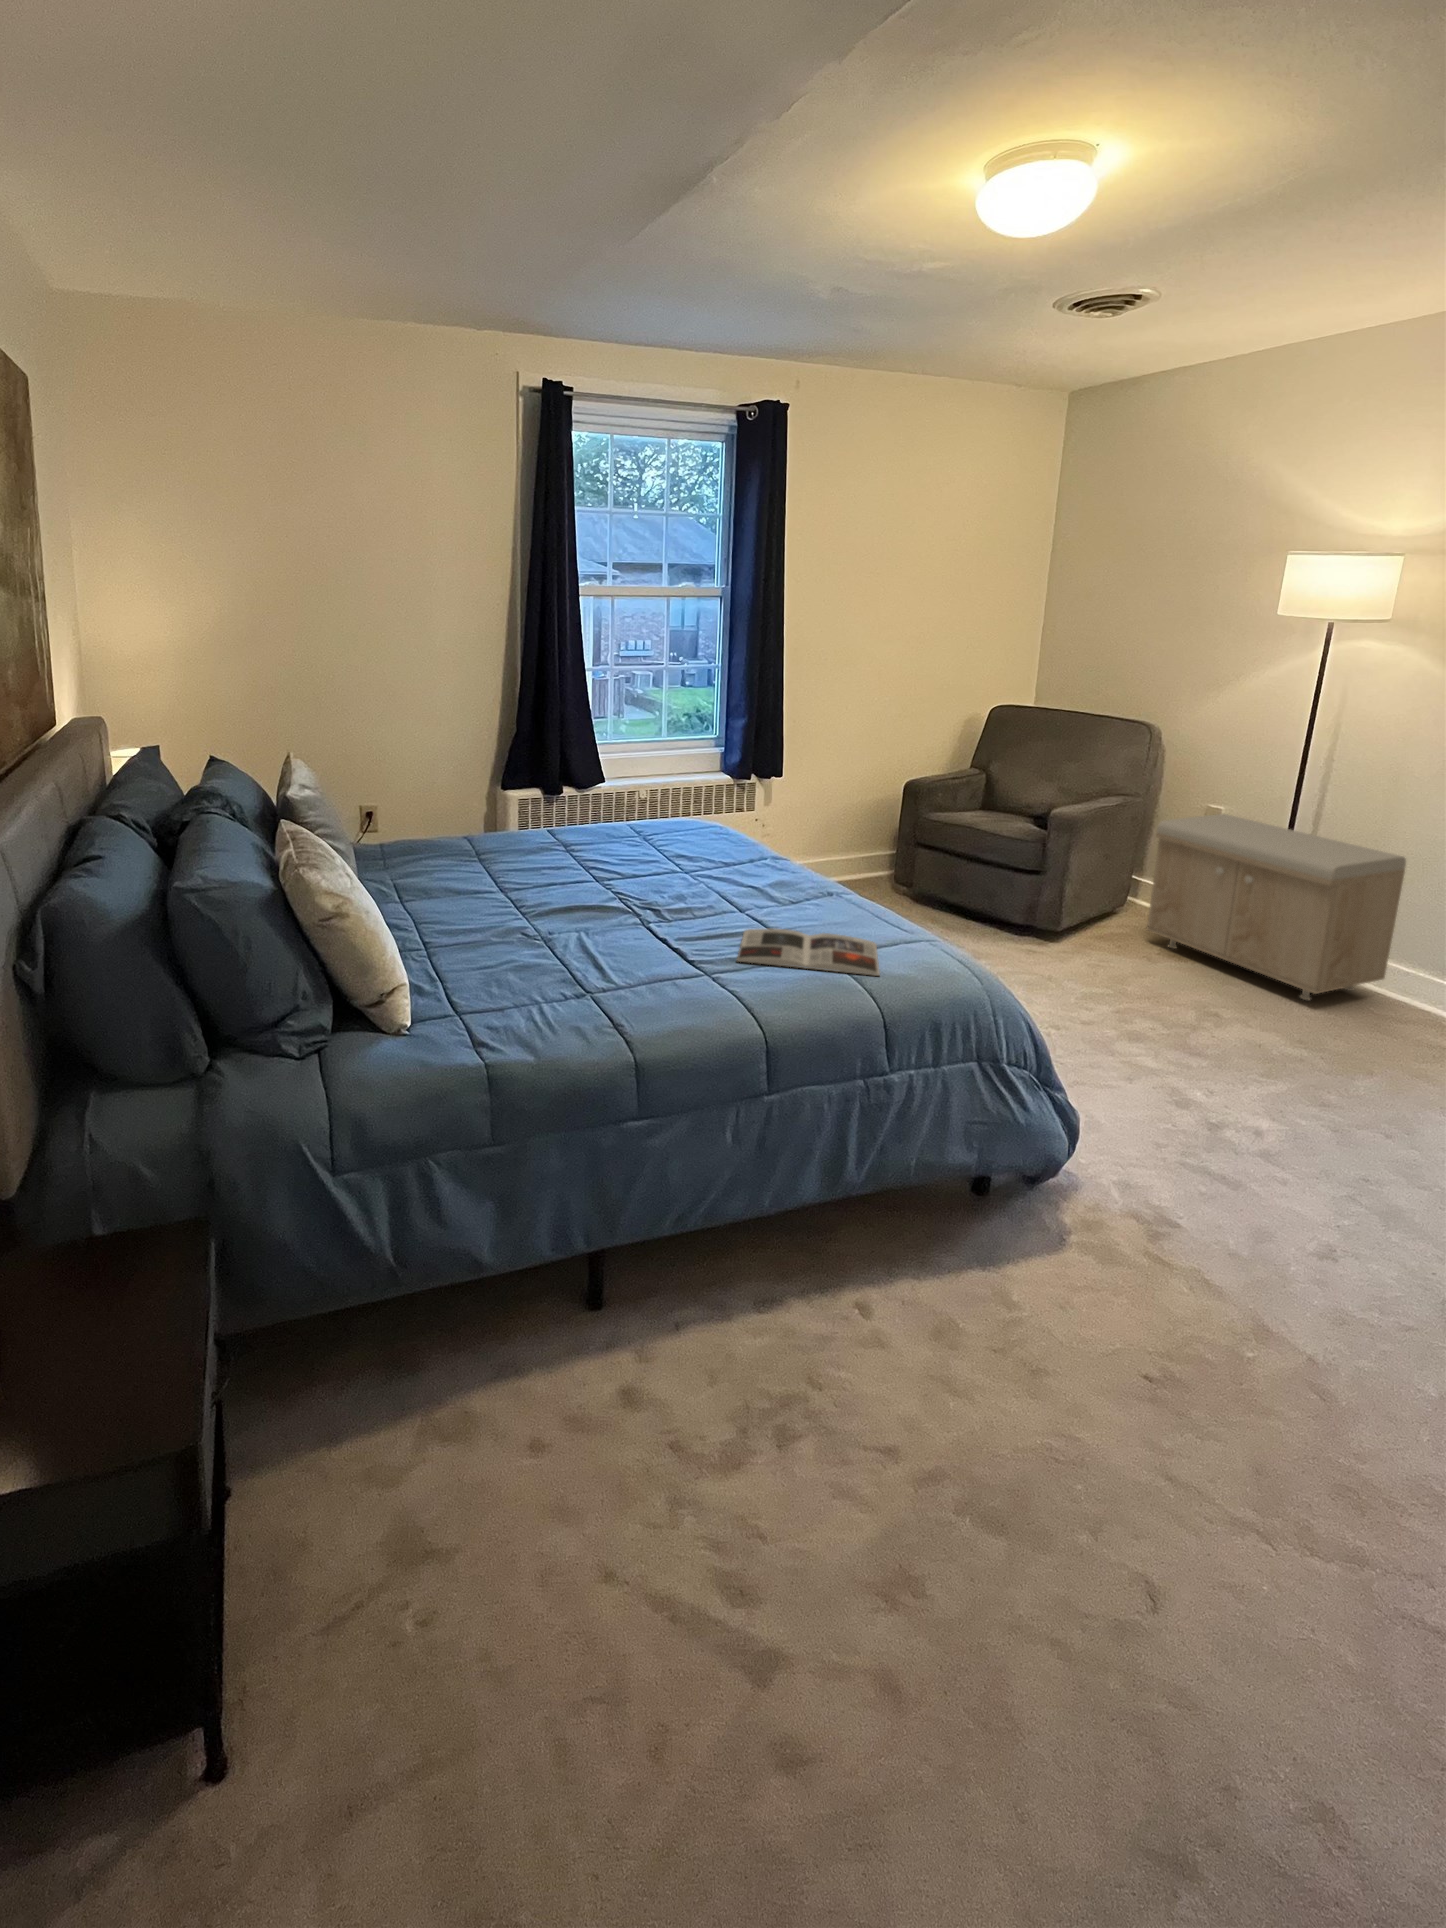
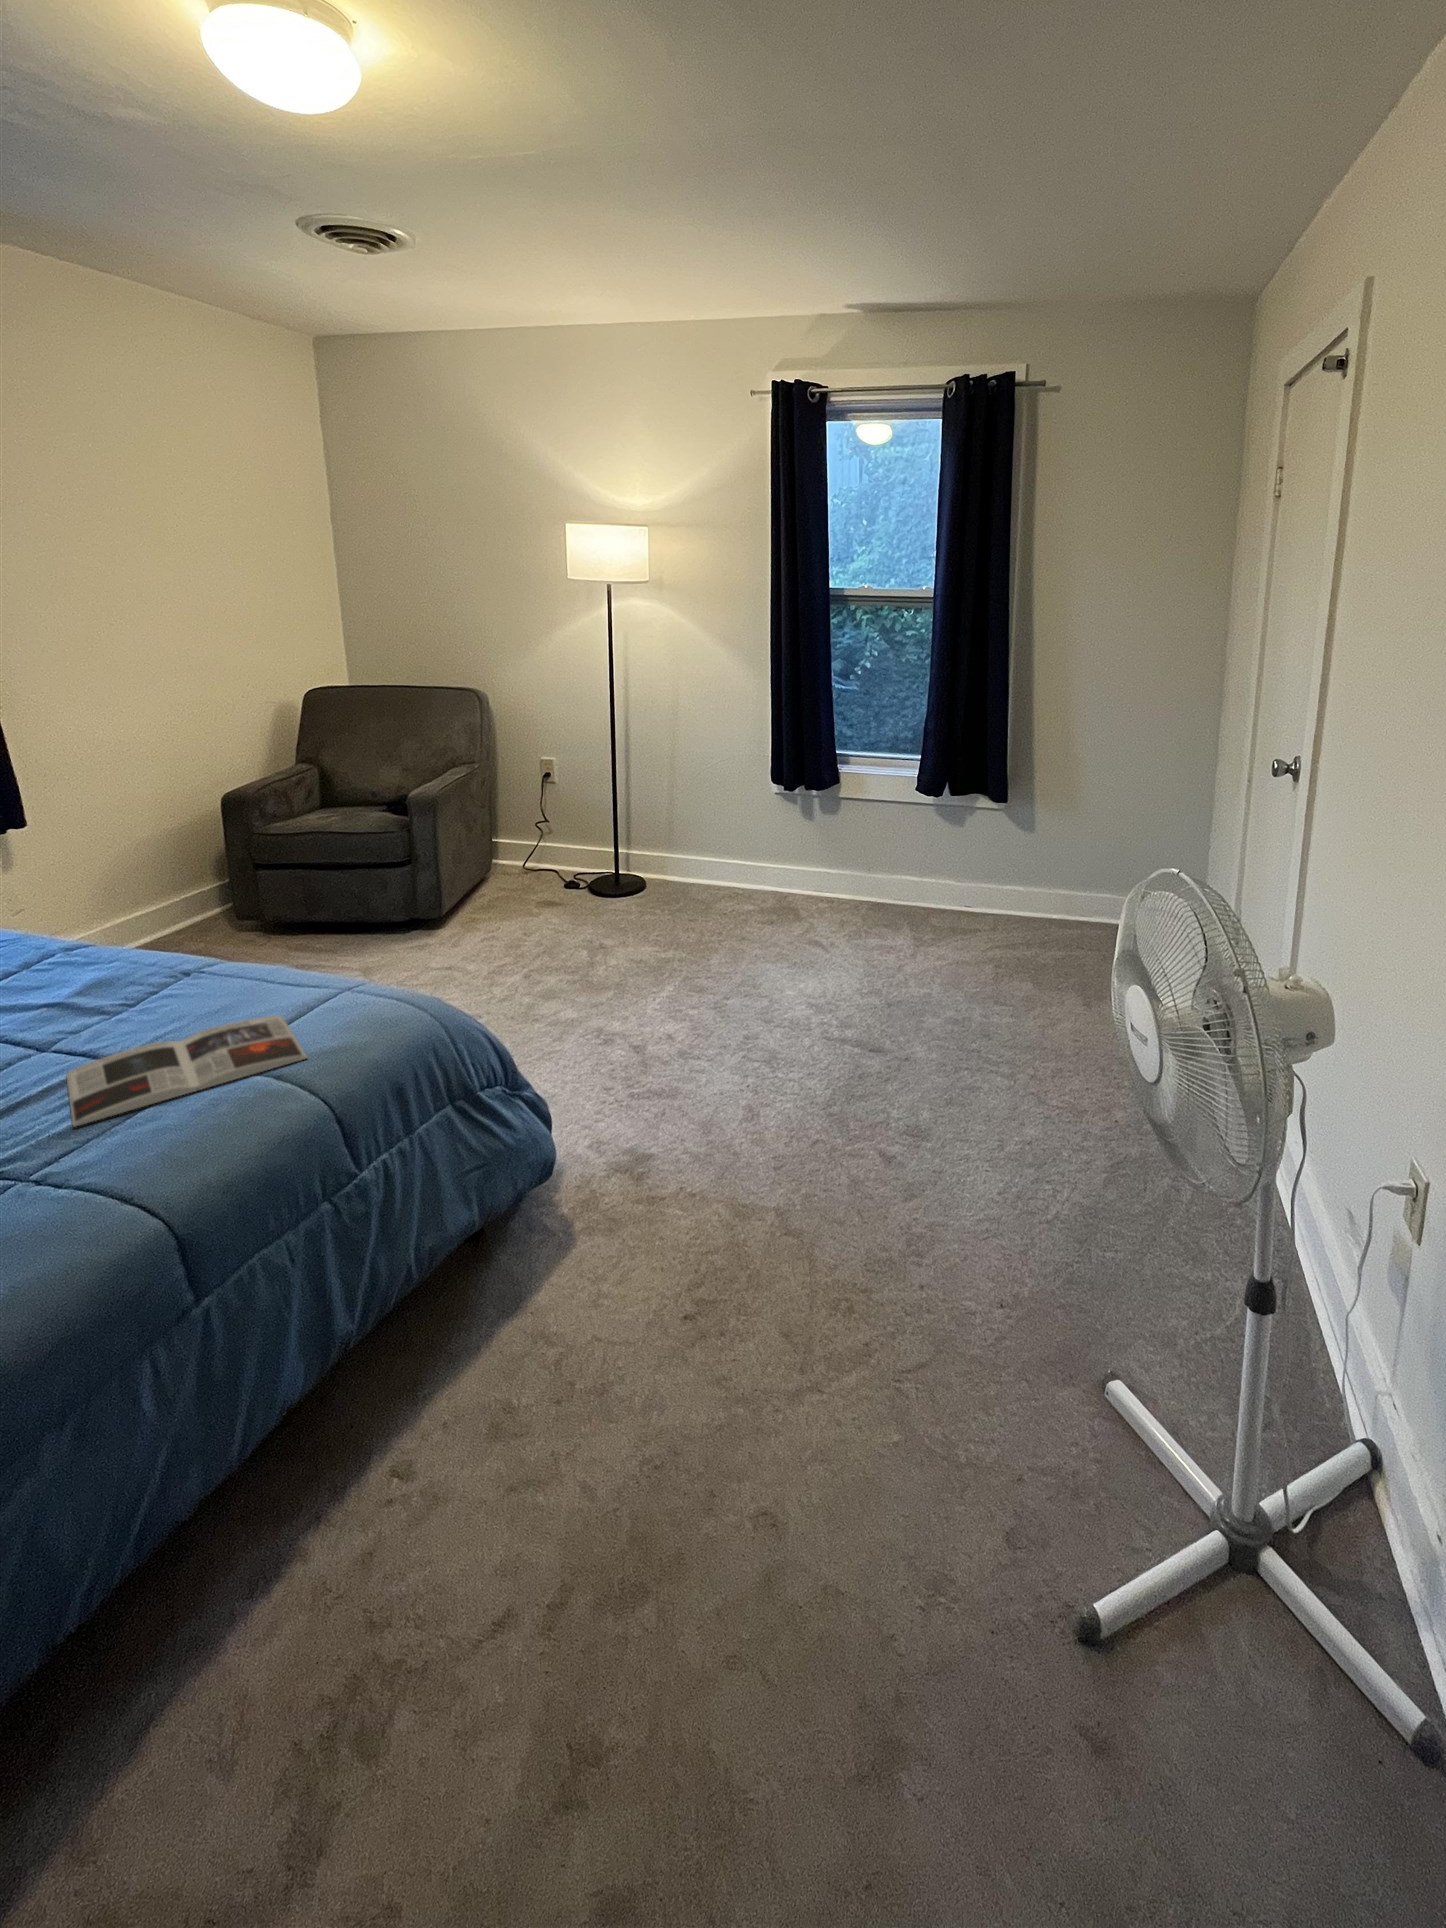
storage bench: present [1147,814,1406,1000] -> none [509,763,702,909]

